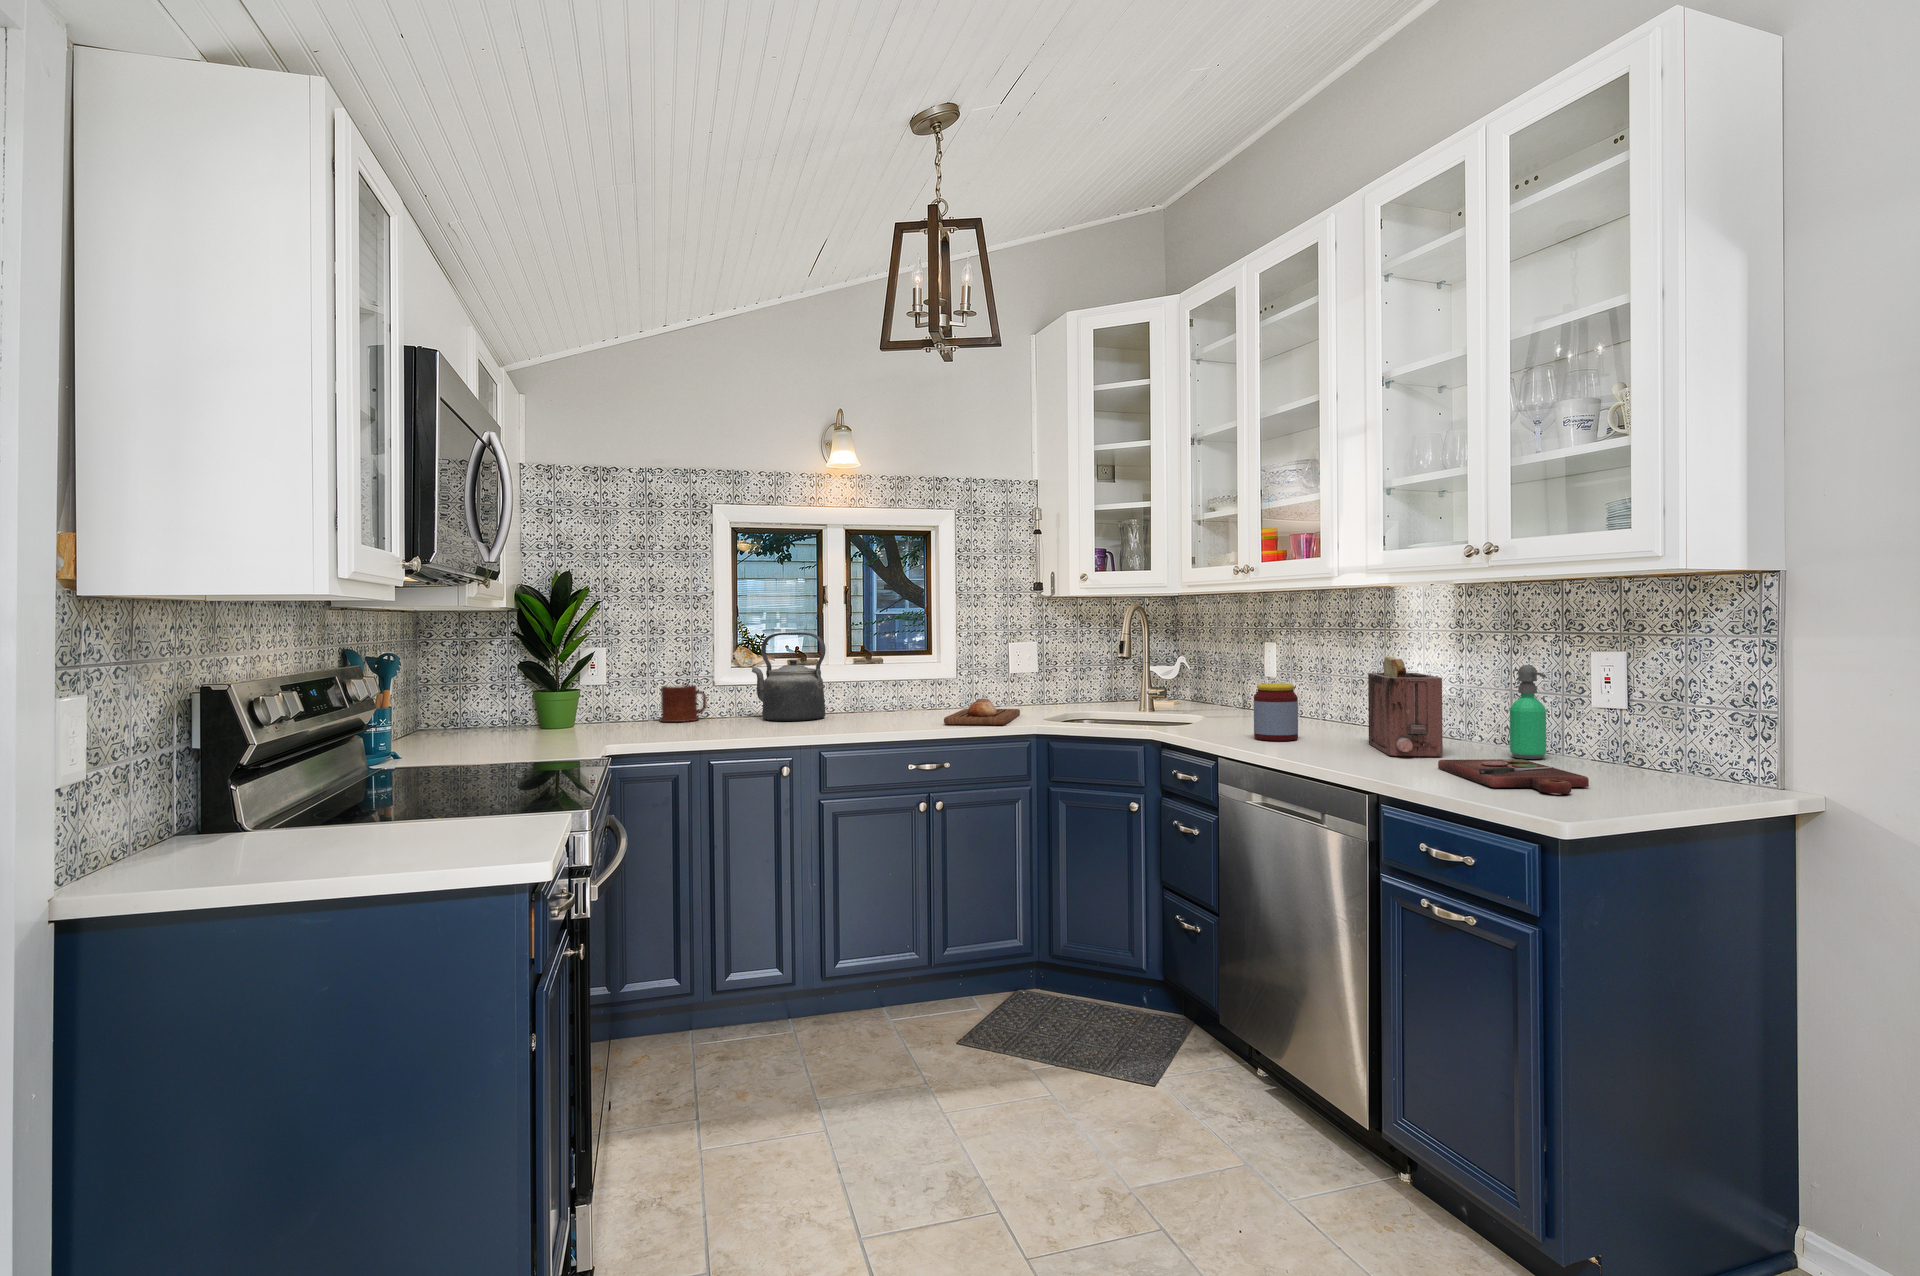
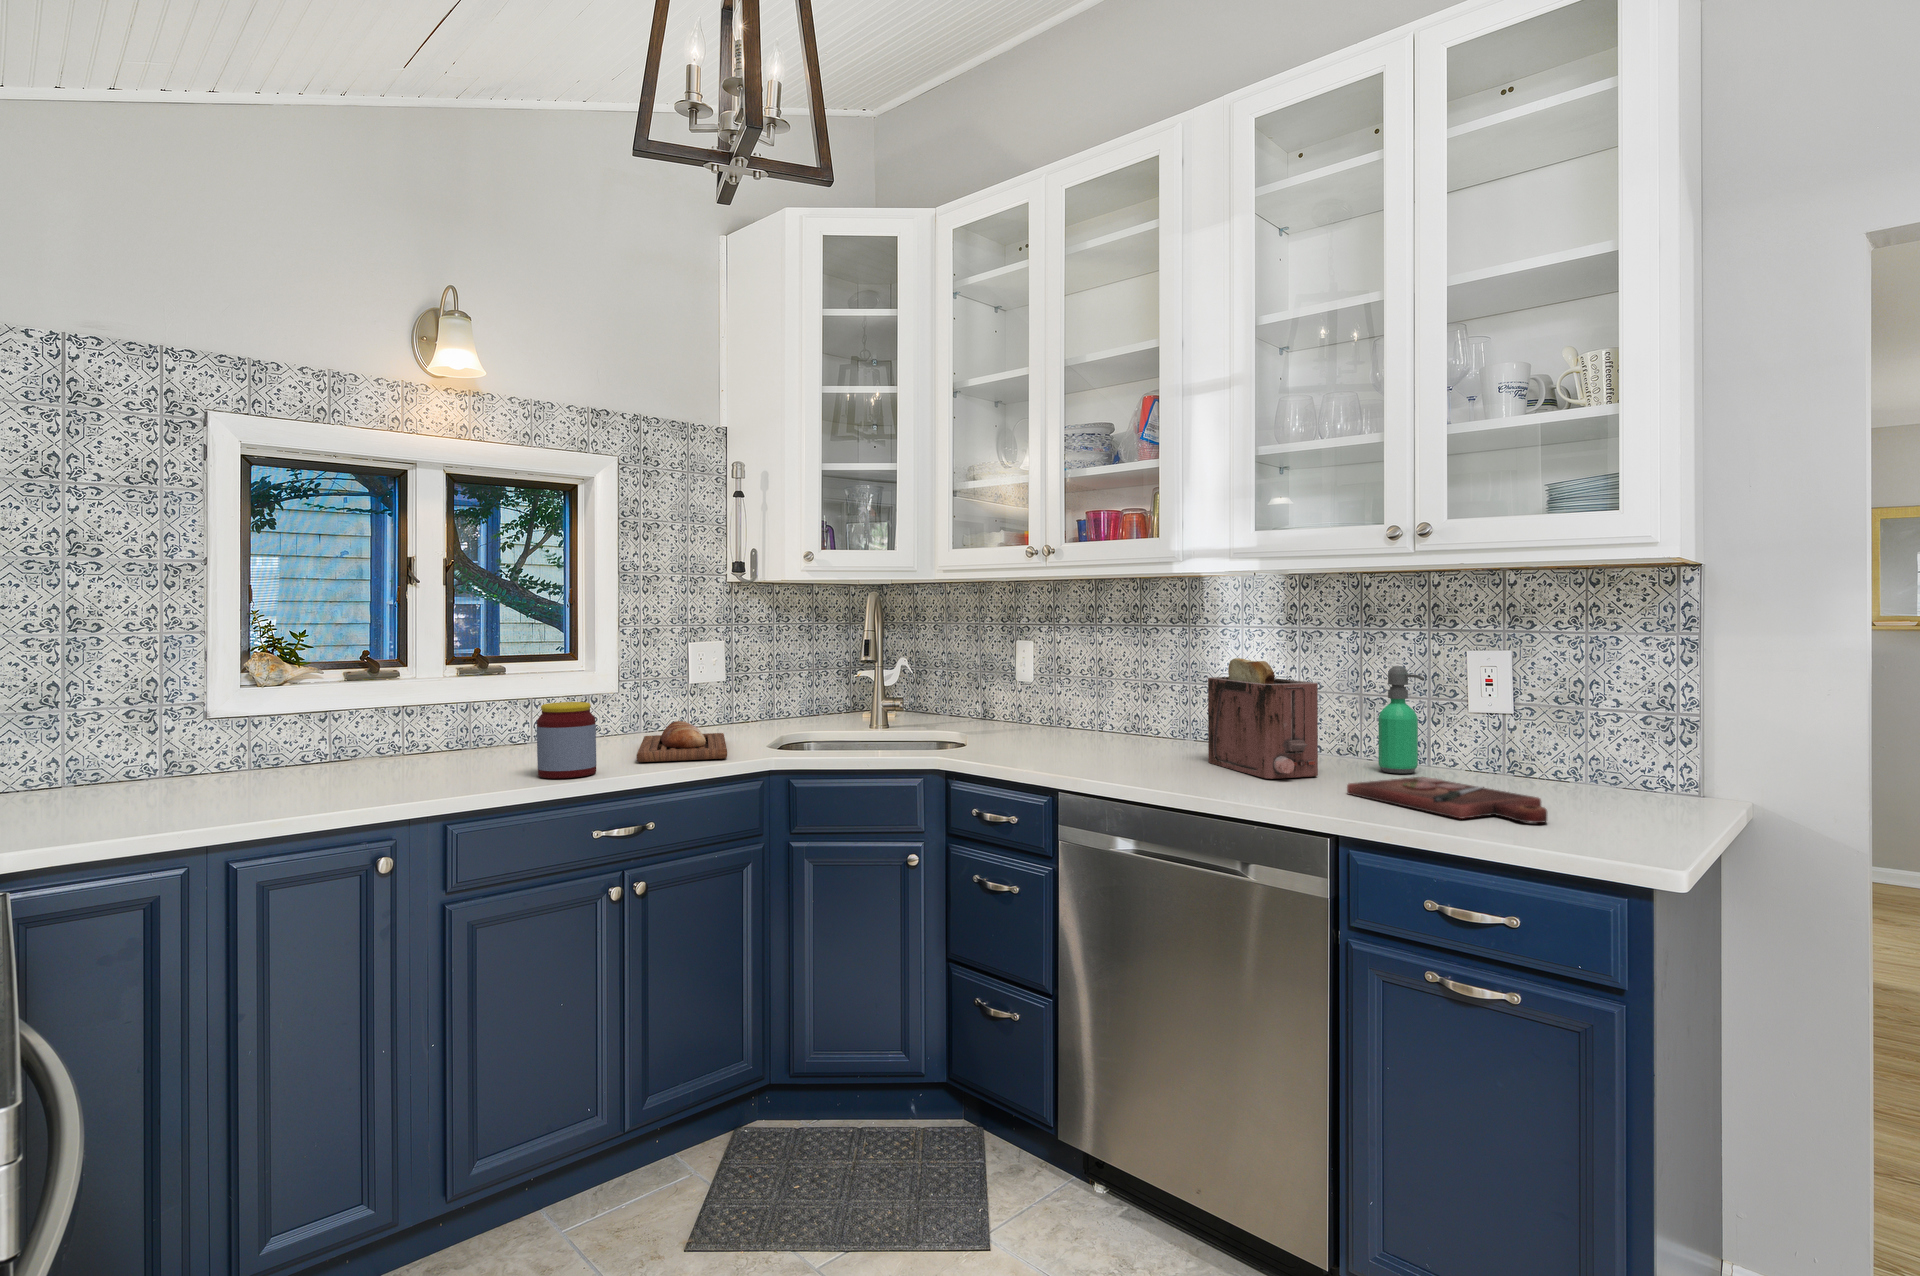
kettle: present [752,632,826,721] -> none [298,632,433,770]
jar: present [1254,684,1298,741] -> present [537,702,596,778]
mug: present [660,685,706,722] -> none [123,718,215,783]

